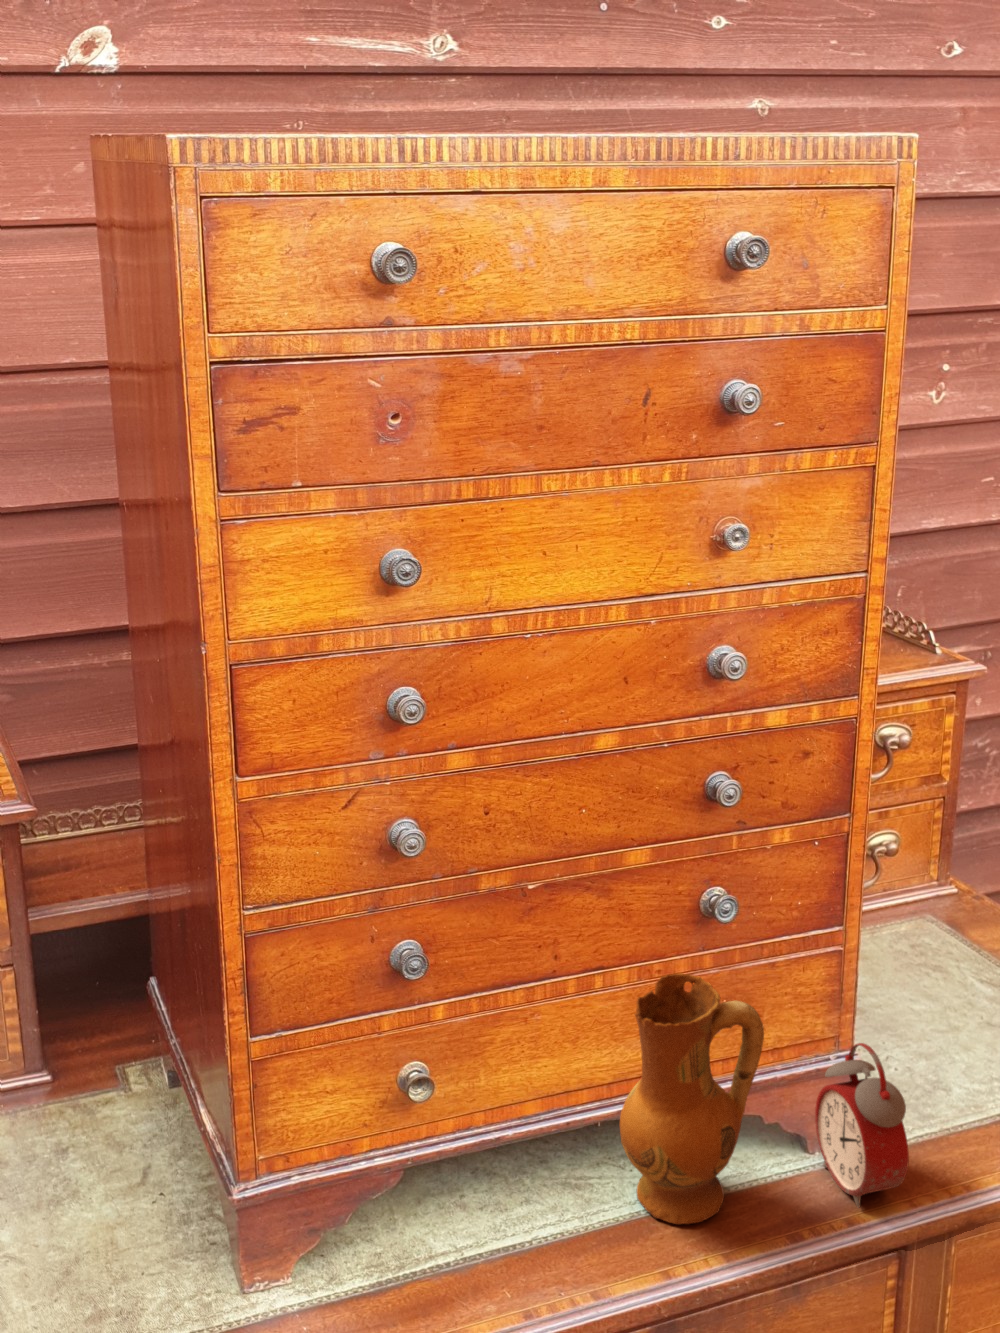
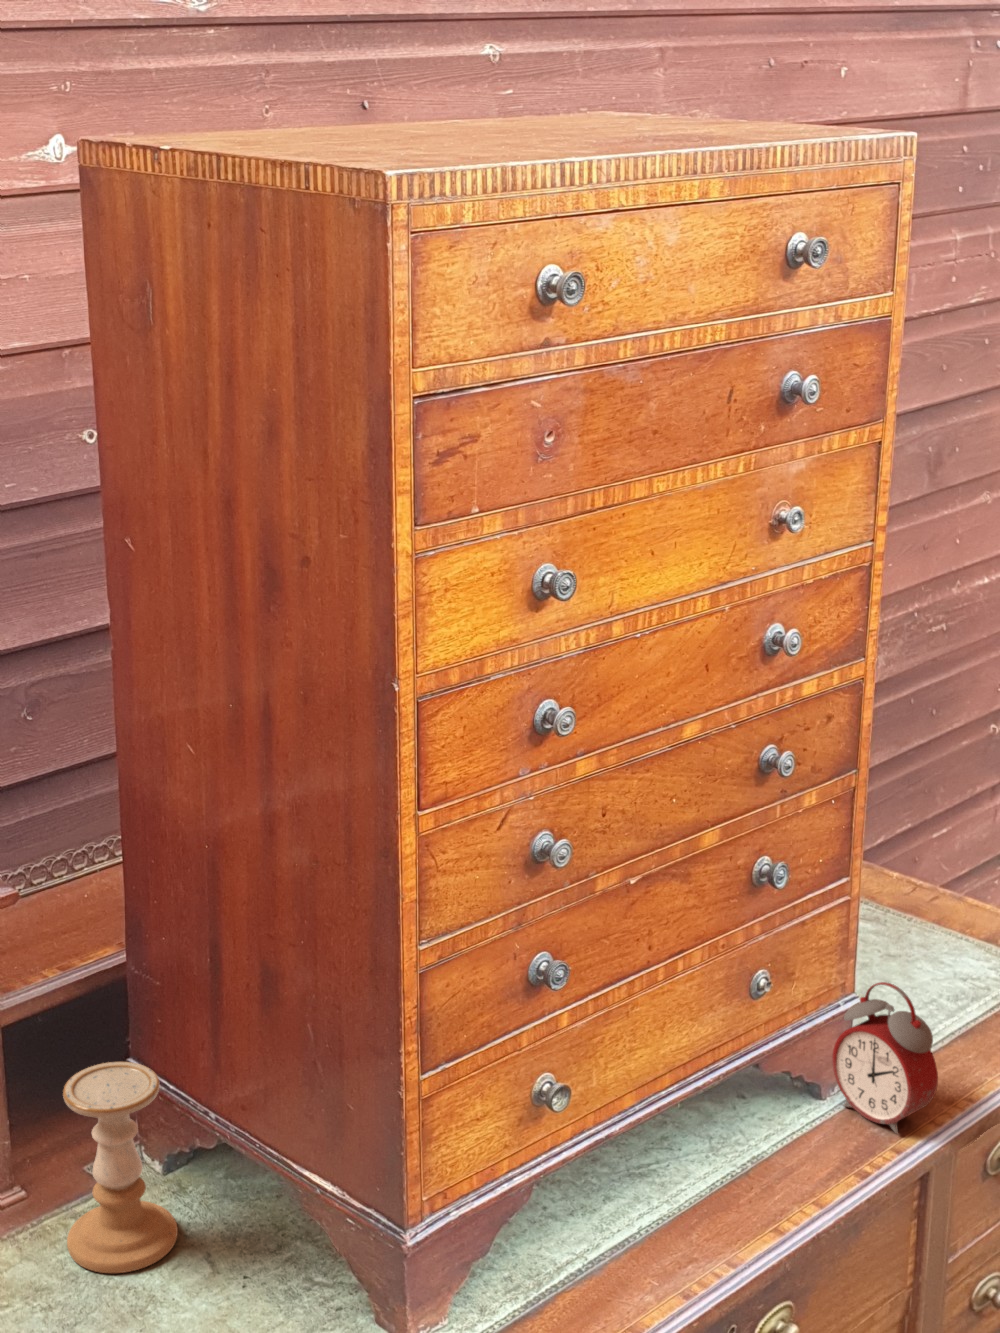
ceramic jug: present [620,973,764,1224] -> none [688,944,818,1185]
candle holder: none [38,974,146,1163] -> present [63,1062,178,1273]

